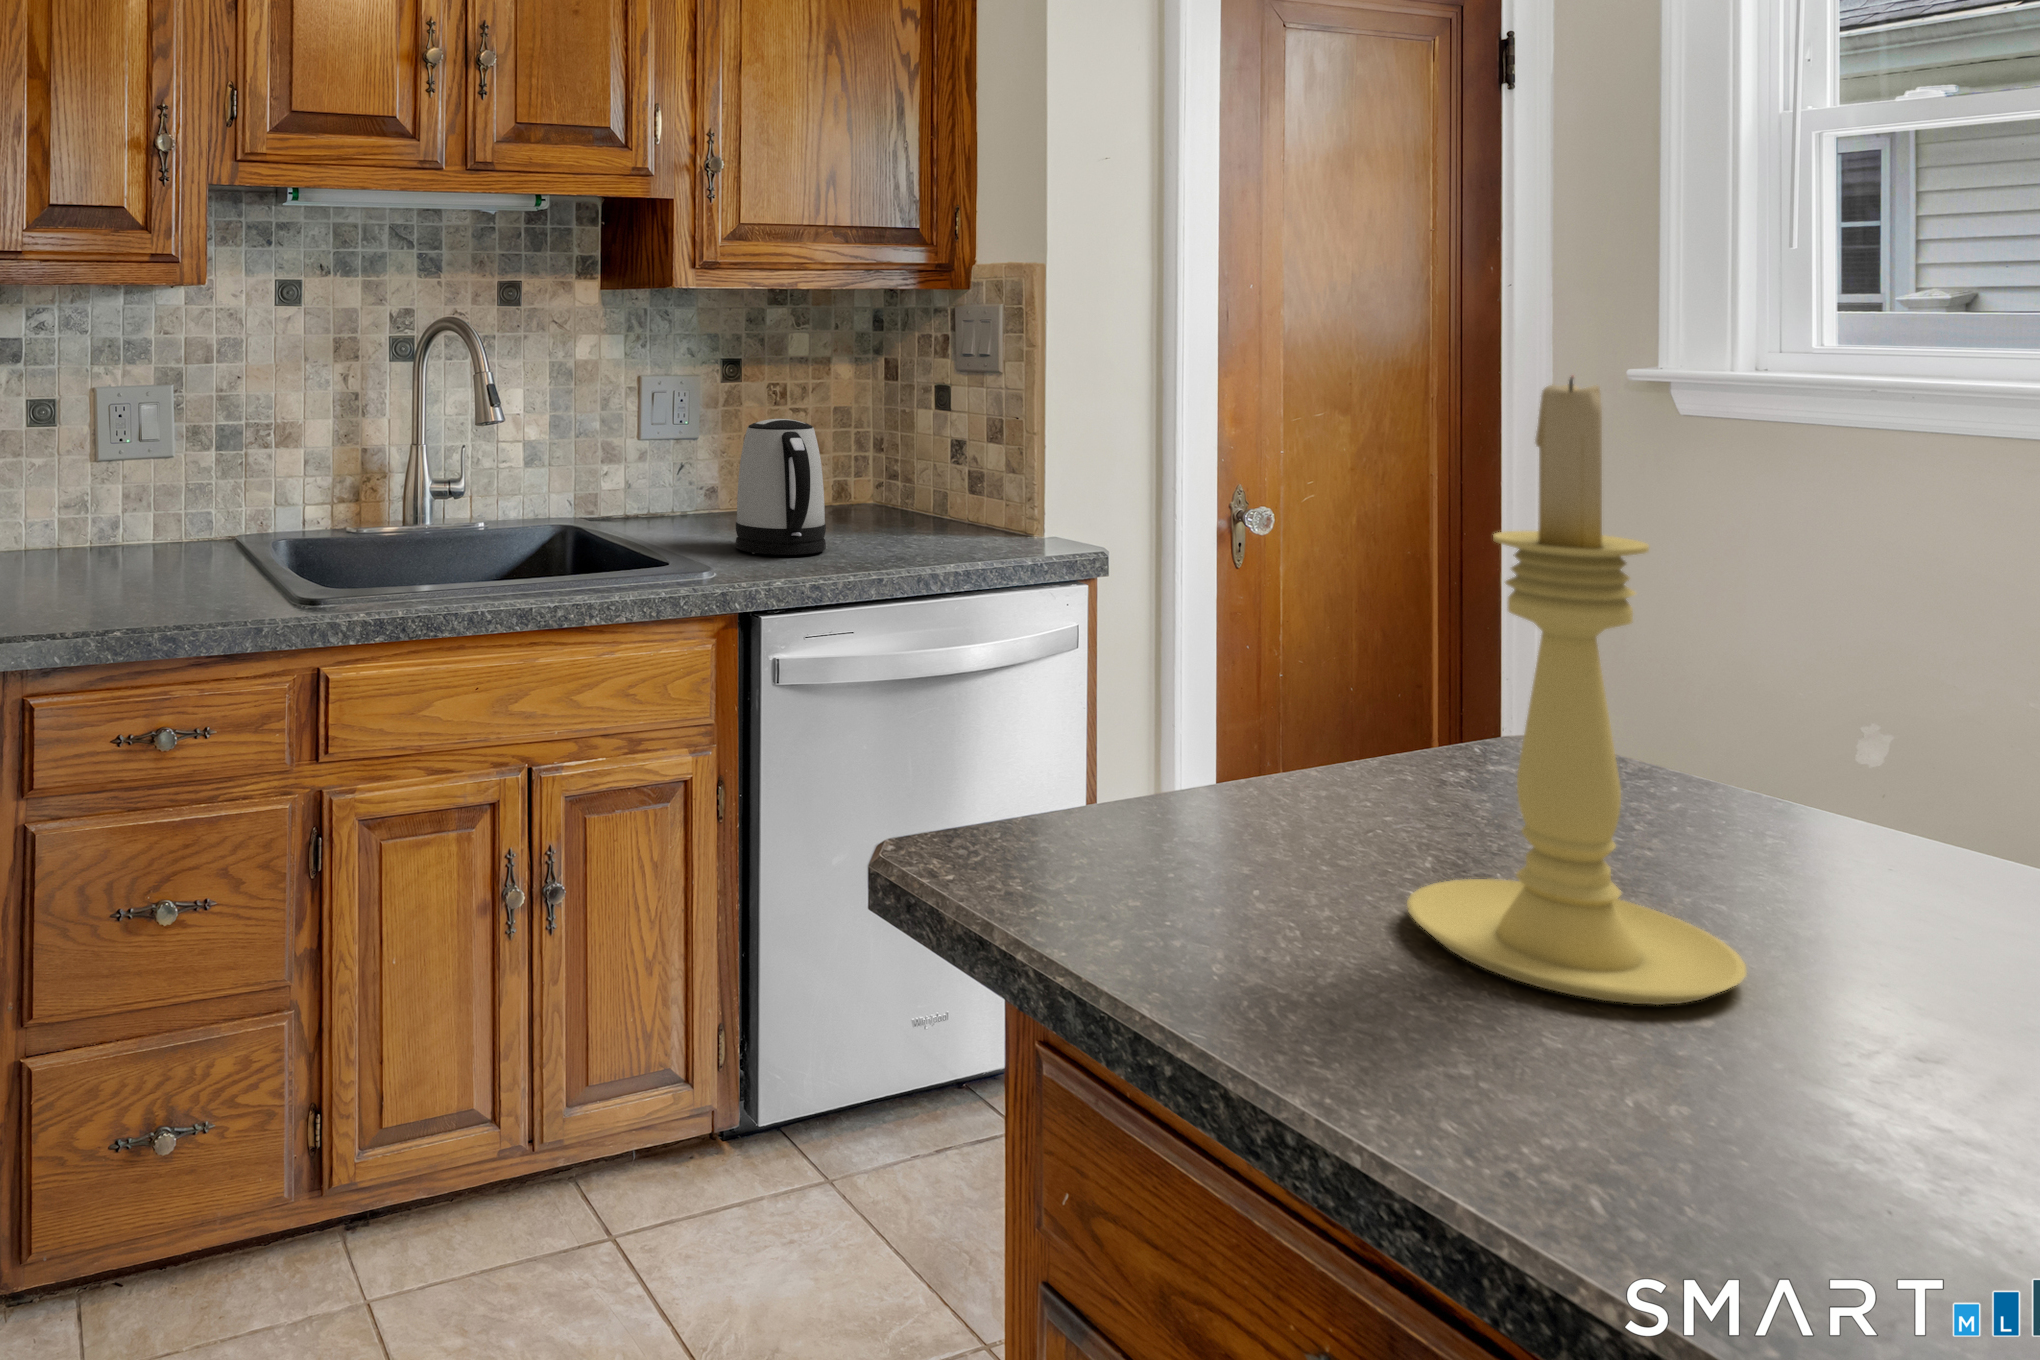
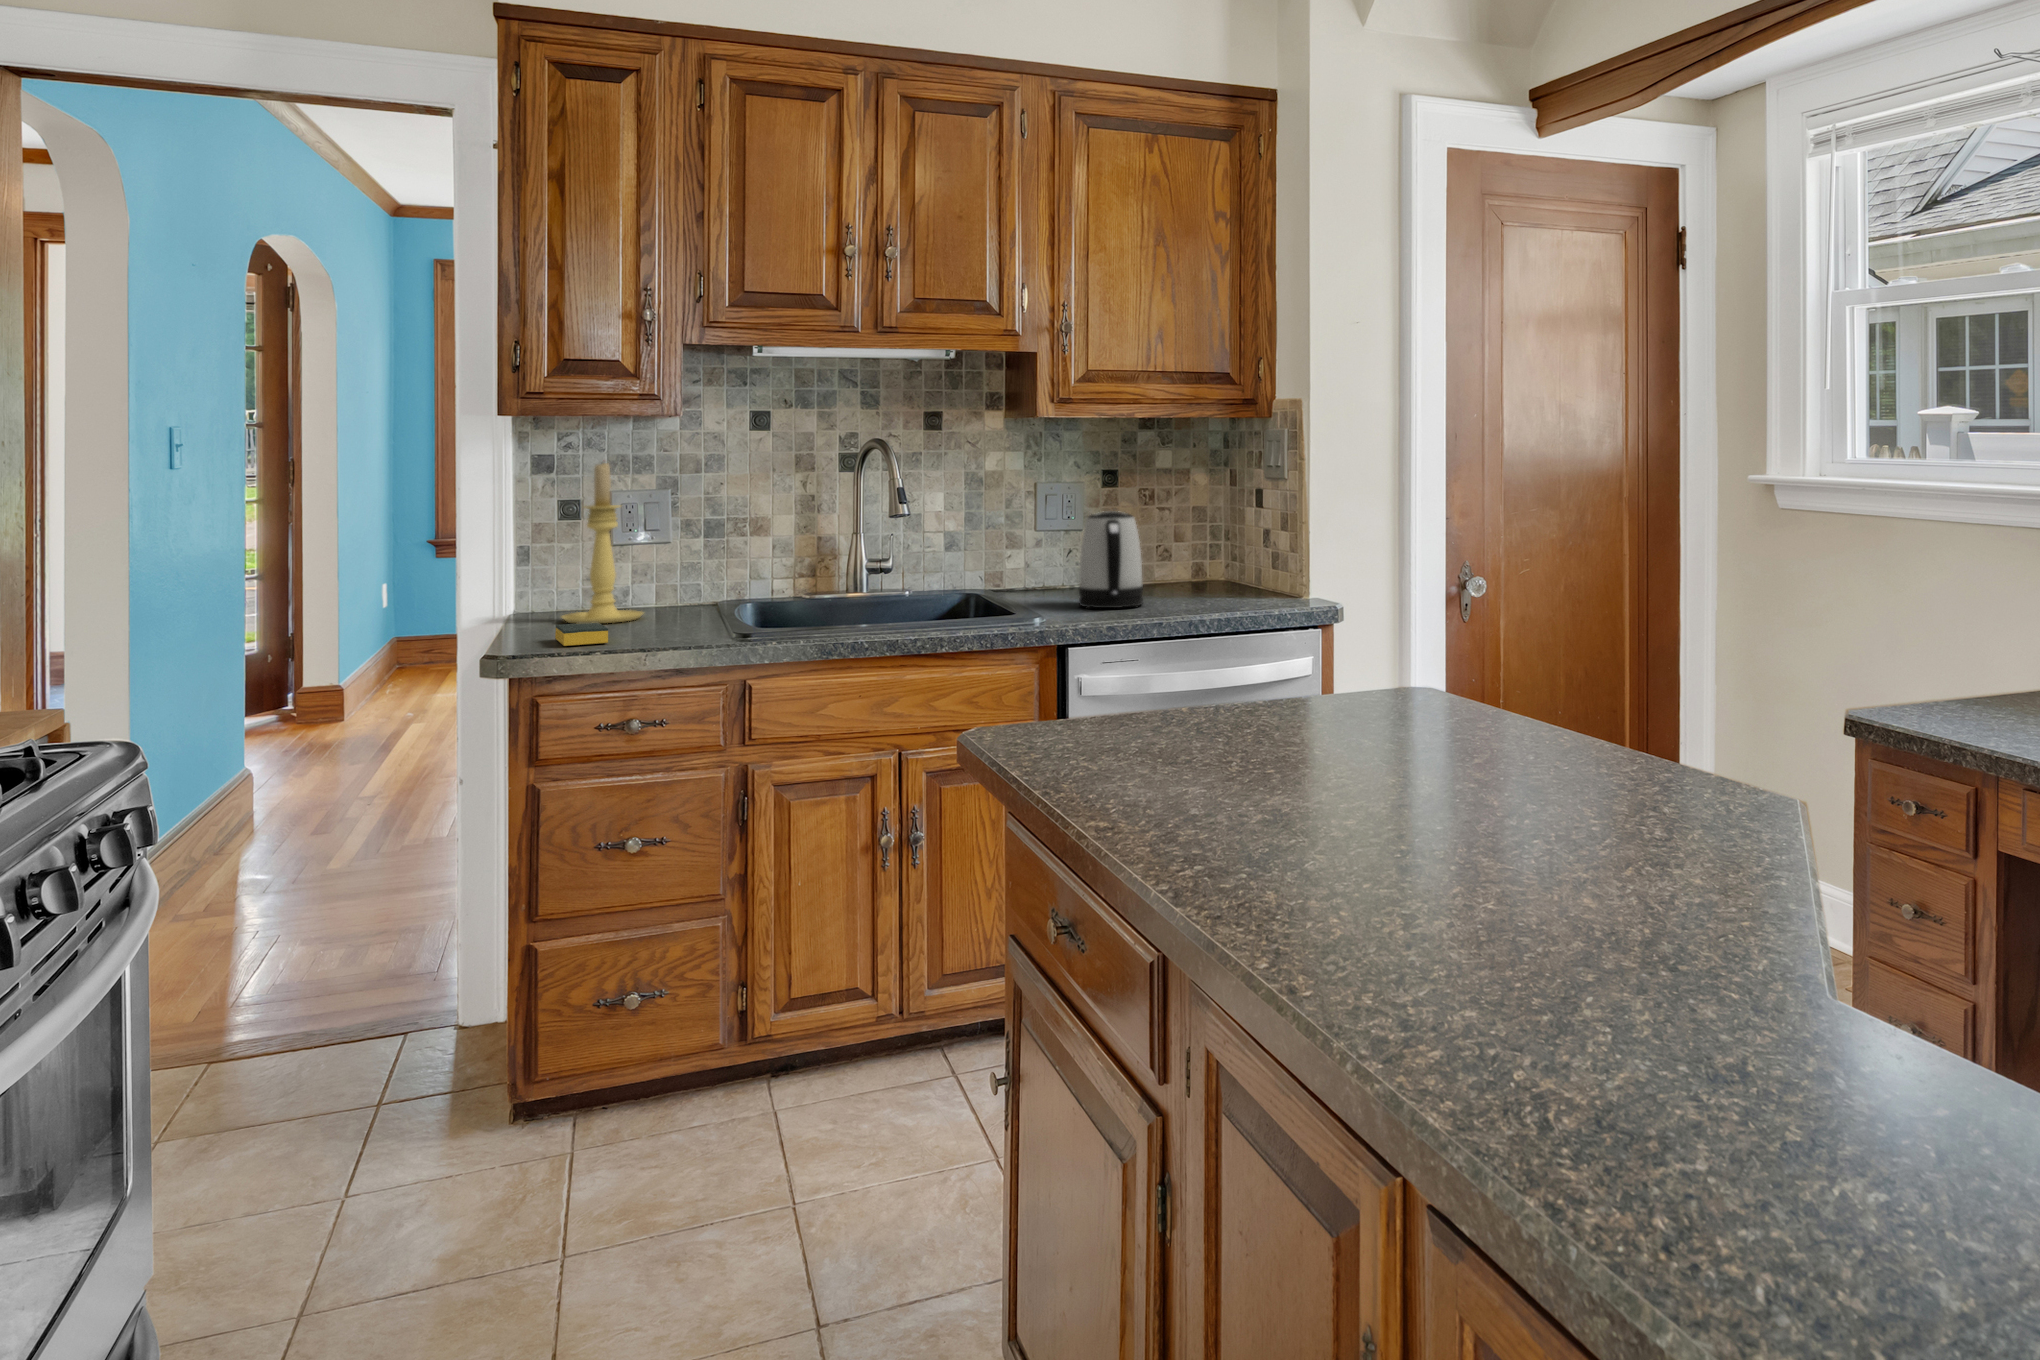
candle holder: present [1407,377,1746,1005] -> present [562,463,643,623]
sponge: none [49,581,129,622] -> present [555,622,608,646]

